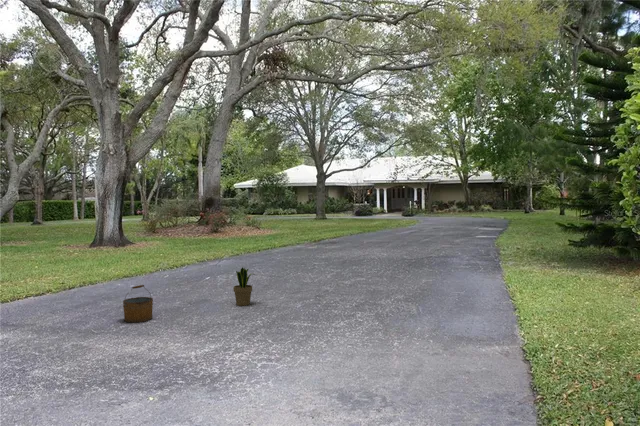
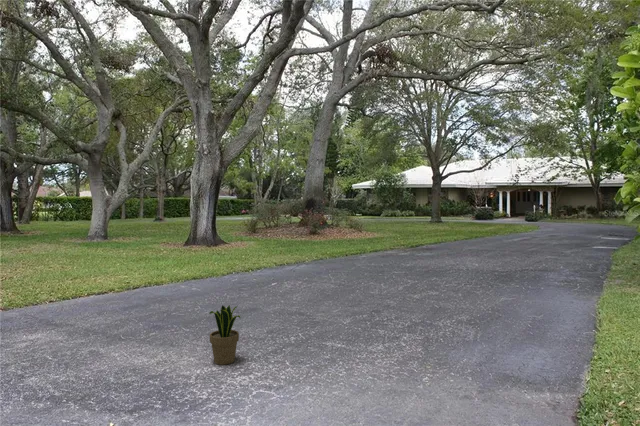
bucket: present [123,285,153,323] -> none [21,329,74,389]

